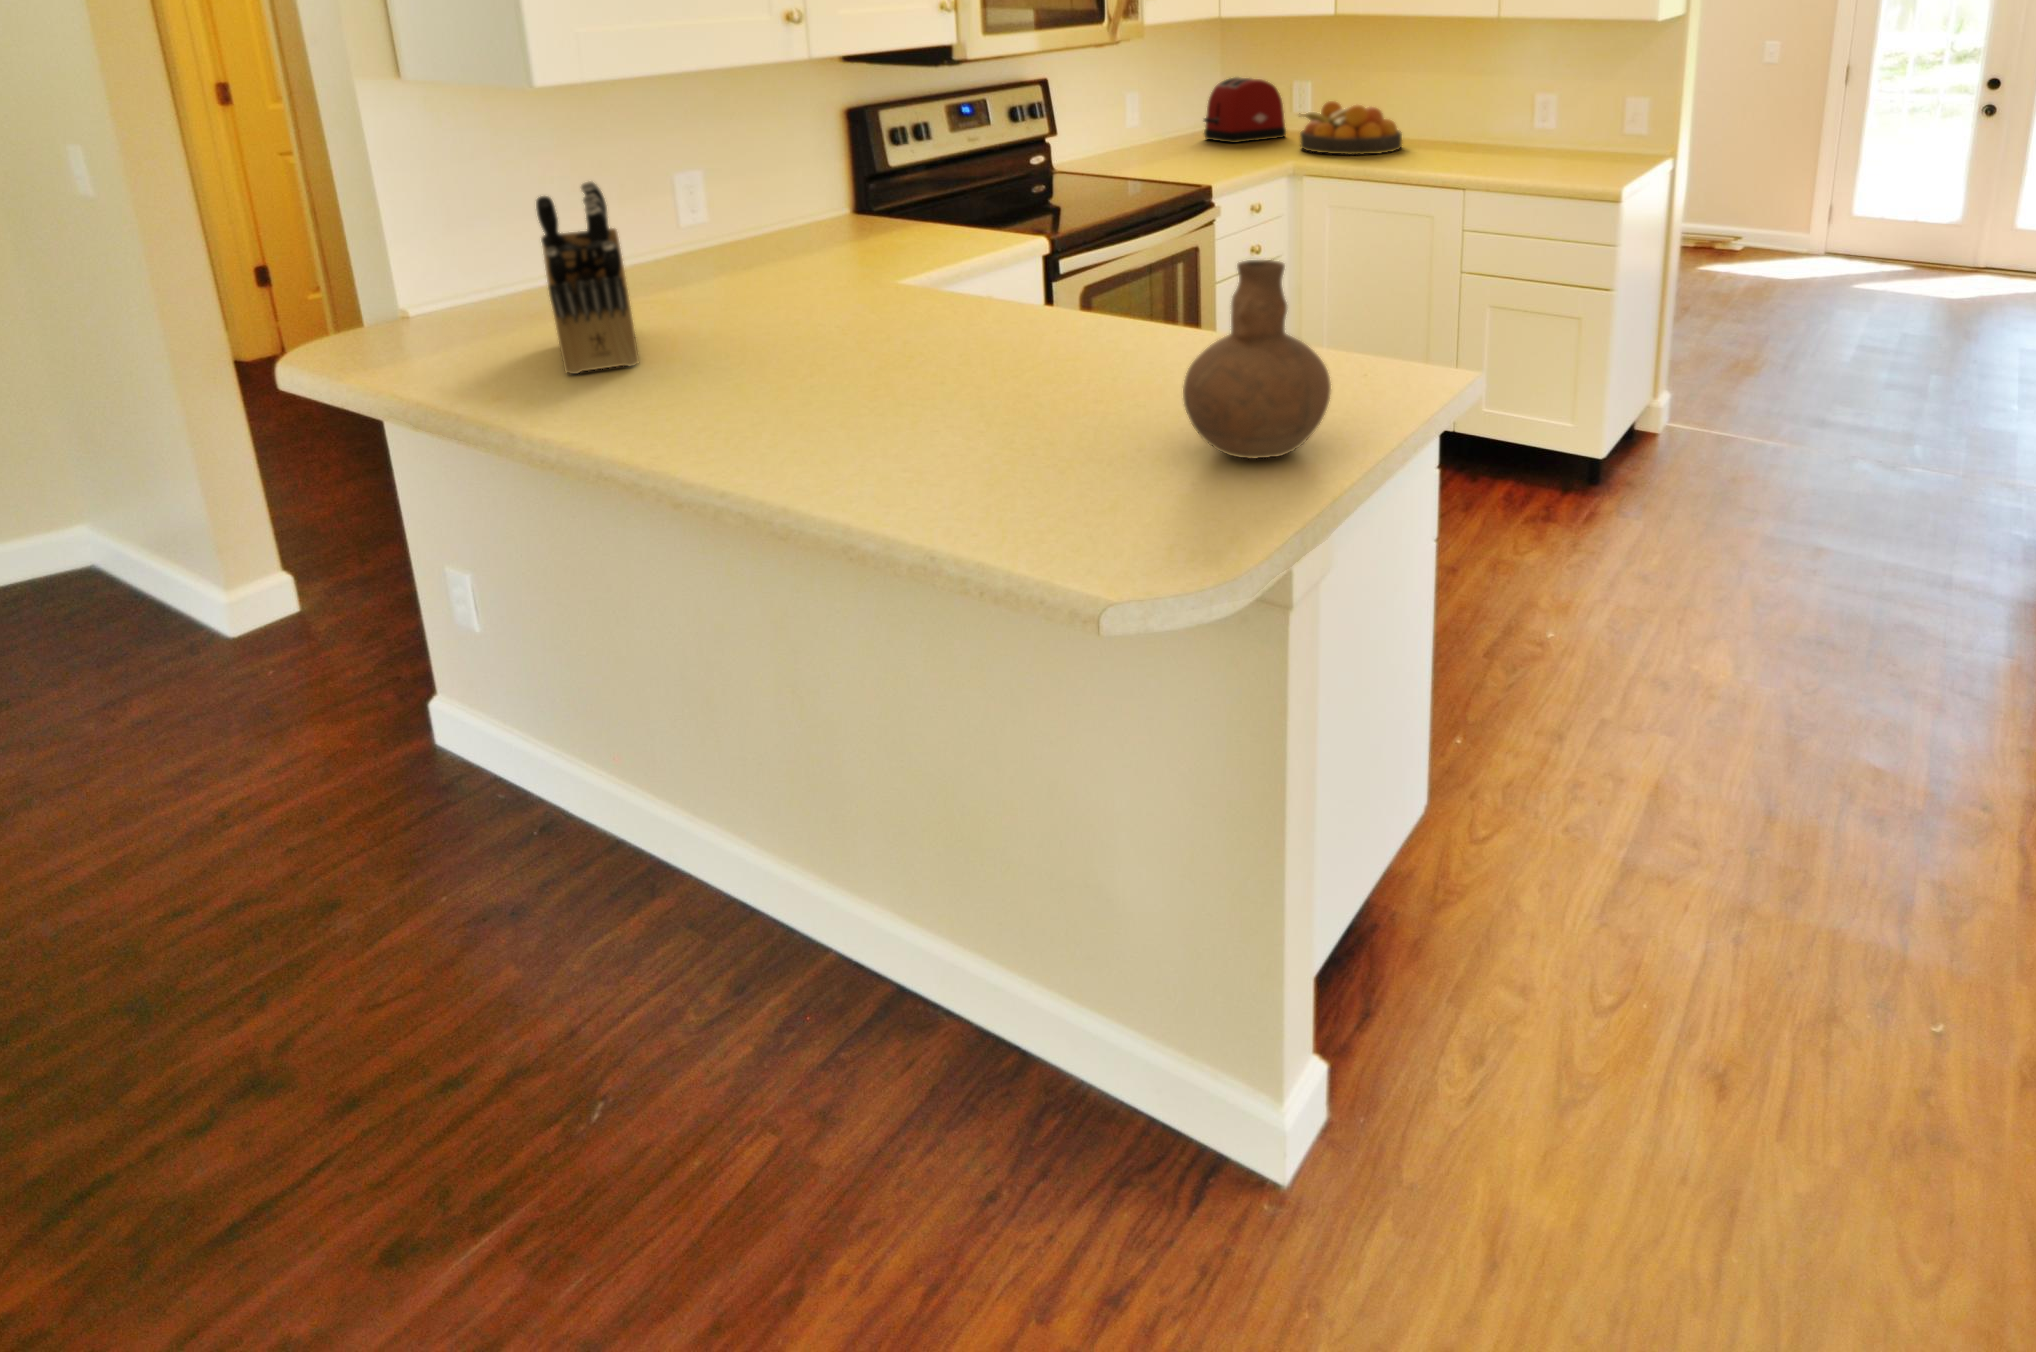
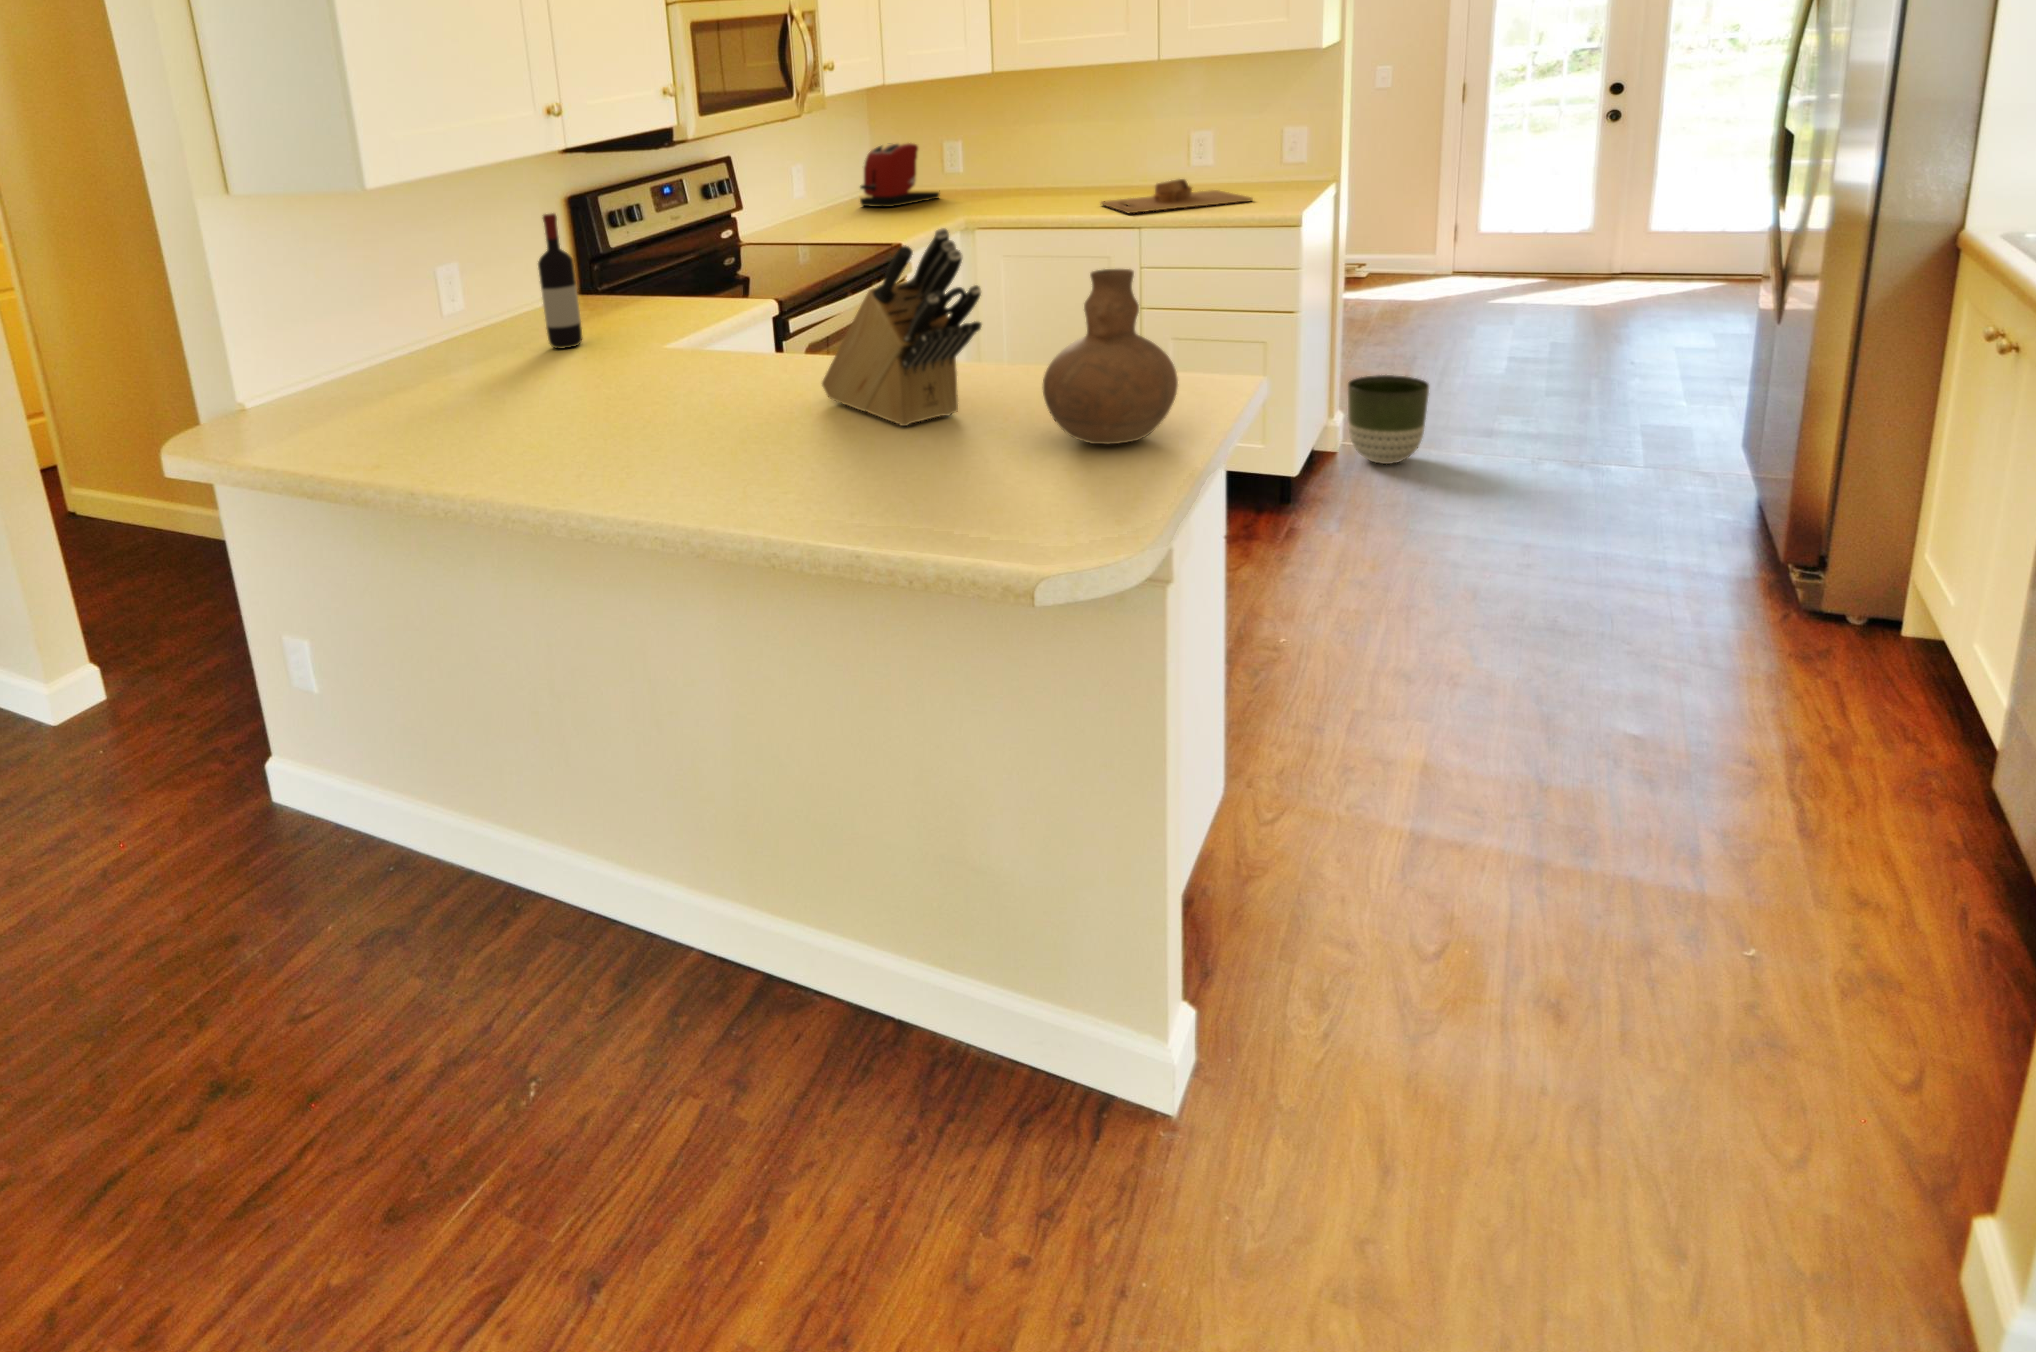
fruit bowl: present [1300,101,1402,155] -> none [958,158,1063,208]
wine bottle: none [763,130,813,277] -> present [538,213,582,349]
cutting board: none [1432,141,1580,172] -> present [1101,179,1252,213]
knife block: present [536,181,639,374] -> present [822,228,981,426]
planter: none [1669,354,1749,445] -> present [1348,375,1429,464]

